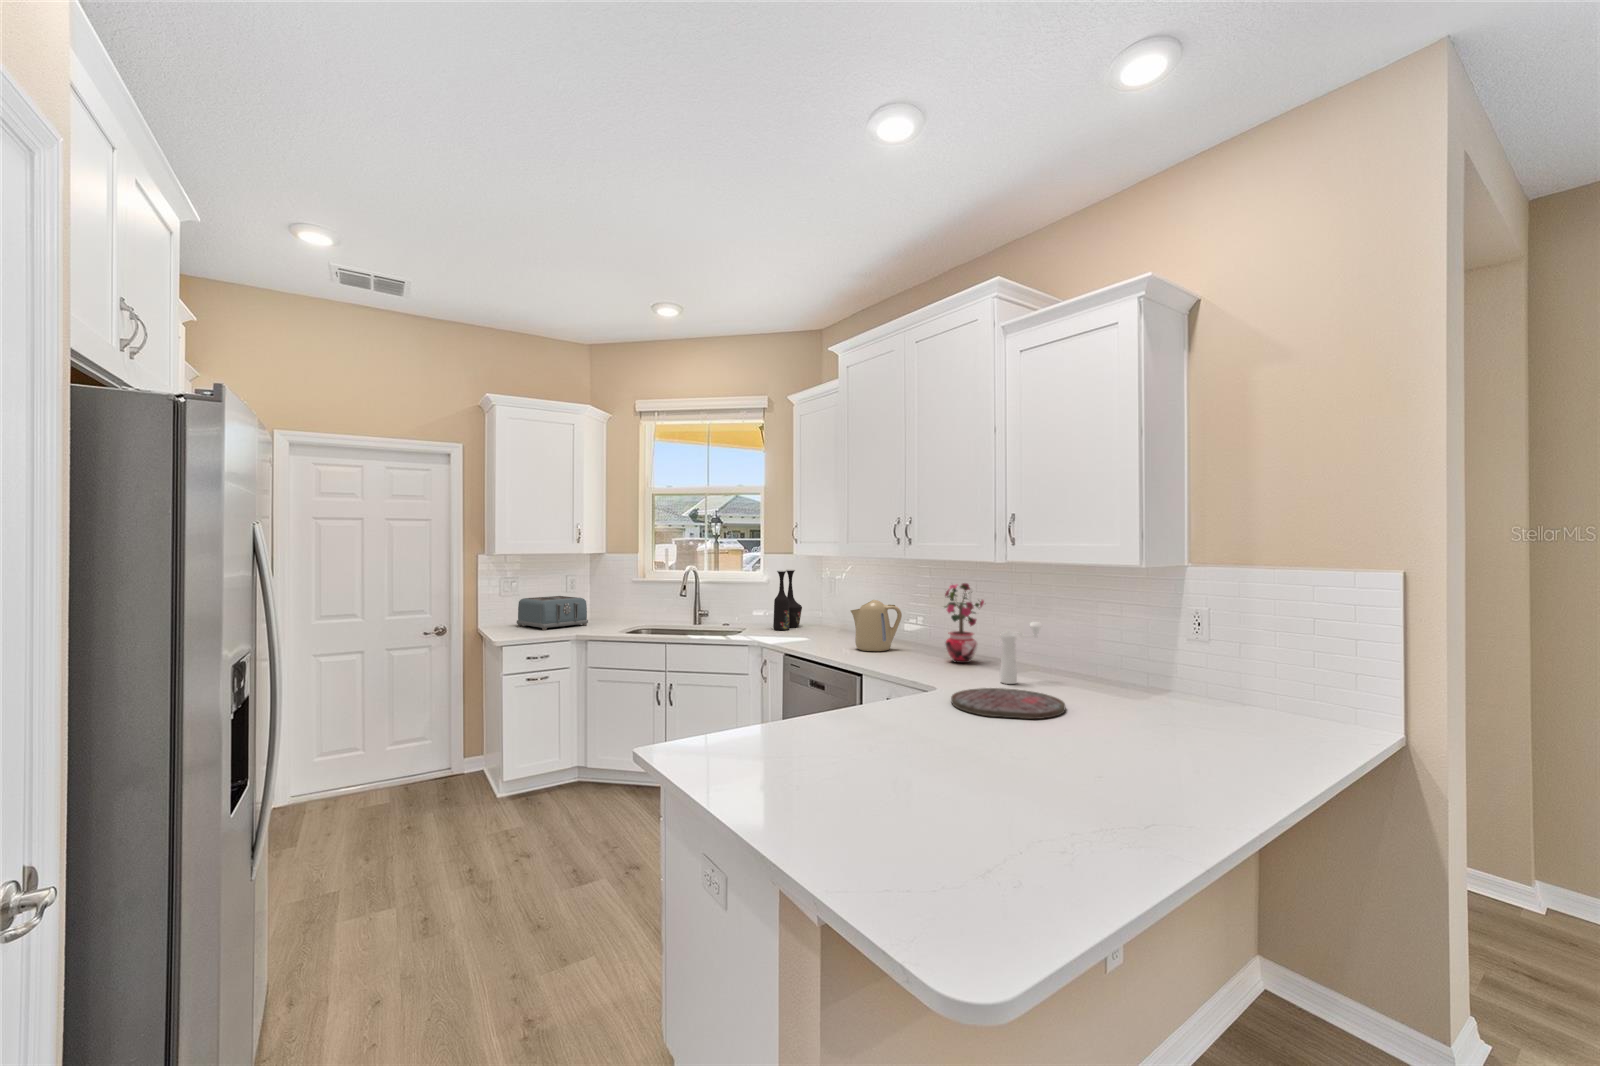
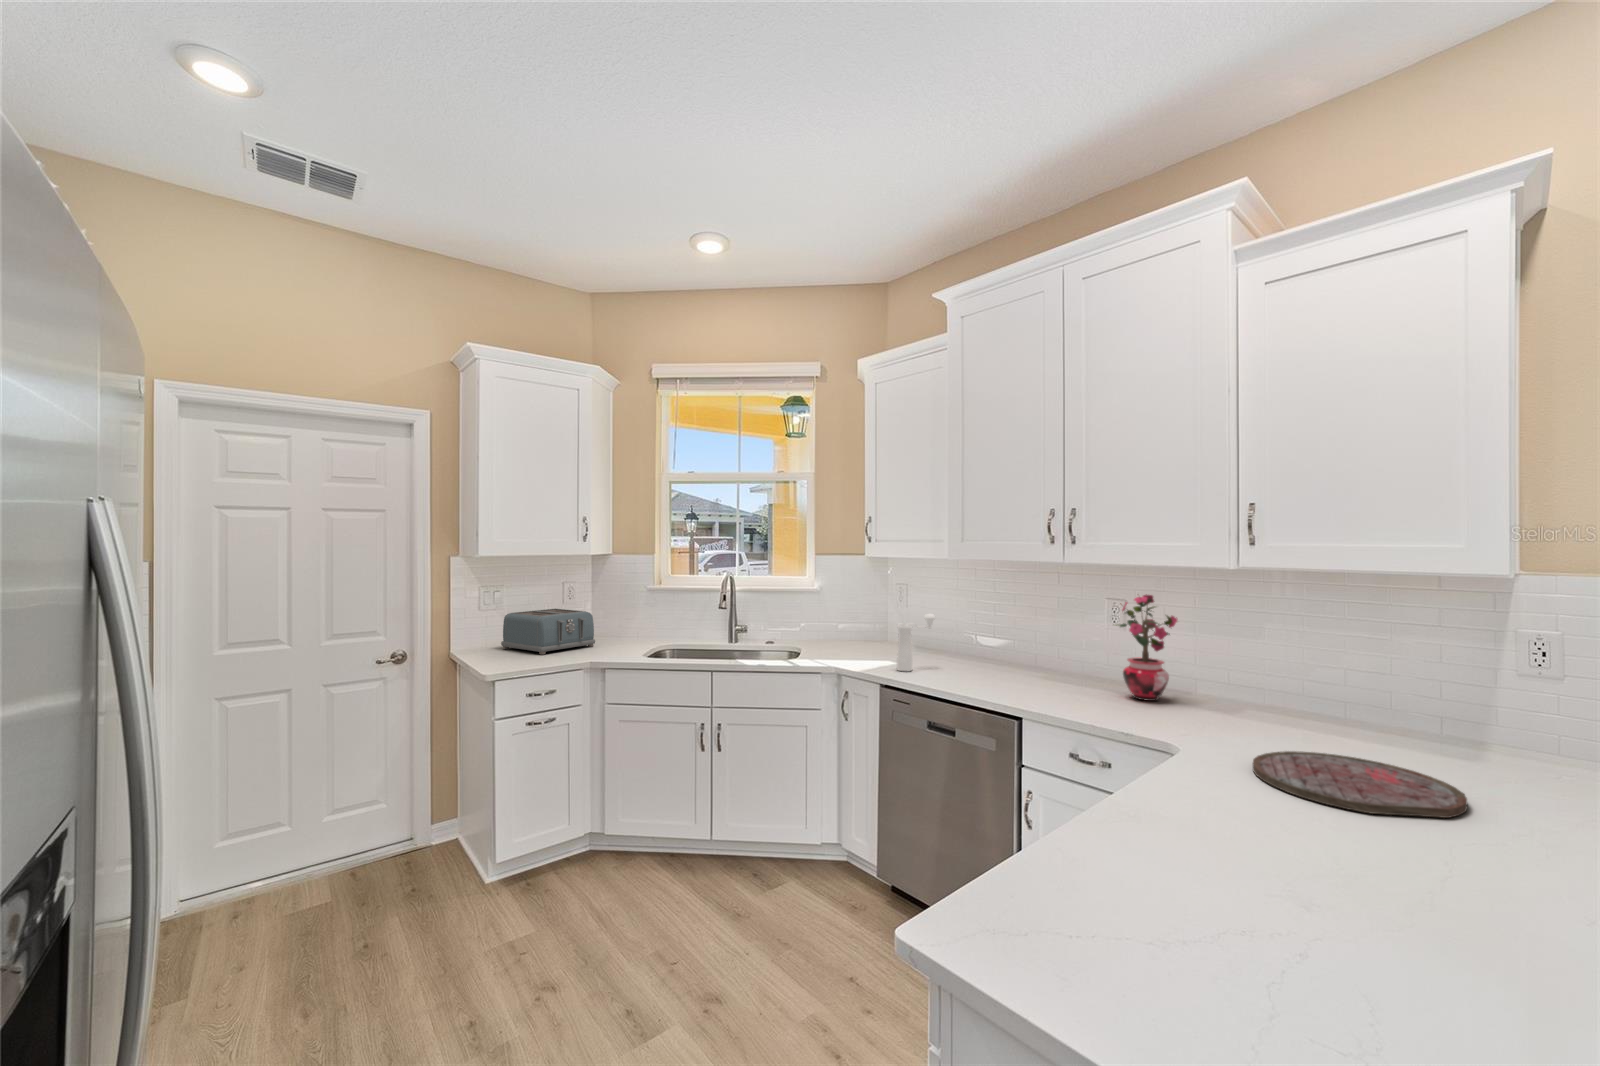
vase: present [773,570,802,630] -> none [837,574,867,651]
kettle: present [851,600,902,651] -> none [972,615,1040,683]
pepper mill: present [1000,622,1042,684] -> present [897,614,935,671]

